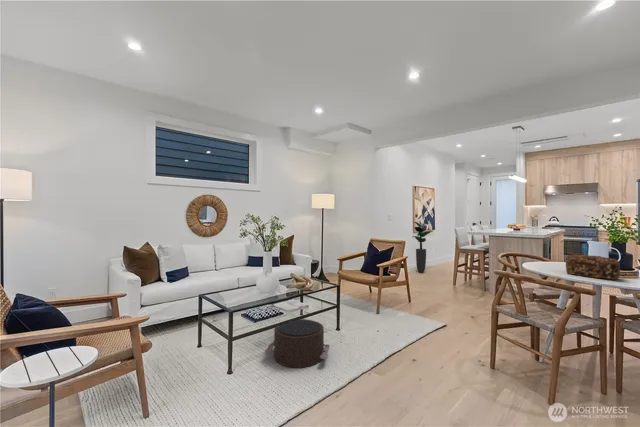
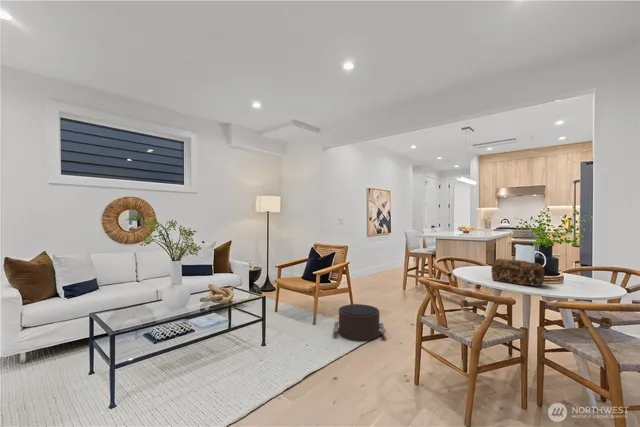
potted plant: present [413,222,432,273] -> none [364,224,386,277]
pouf: present [264,319,329,368] -> present [334,304,386,341]

